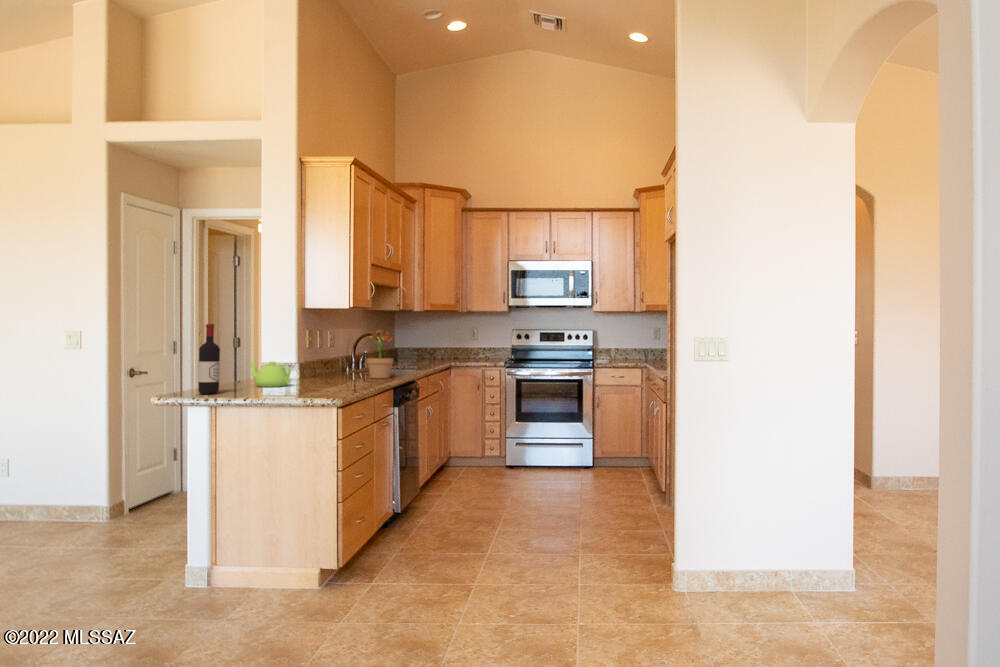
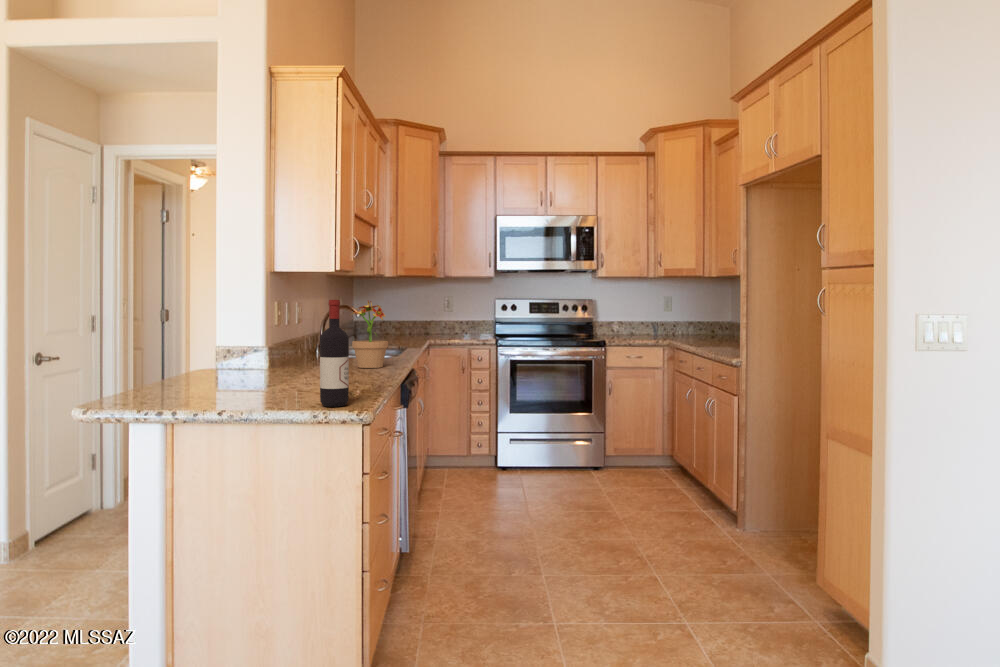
wine bottle: present [198,324,220,394] -> present [320,300,349,407]
teapot: present [251,362,291,387] -> none [202,351,266,387]

